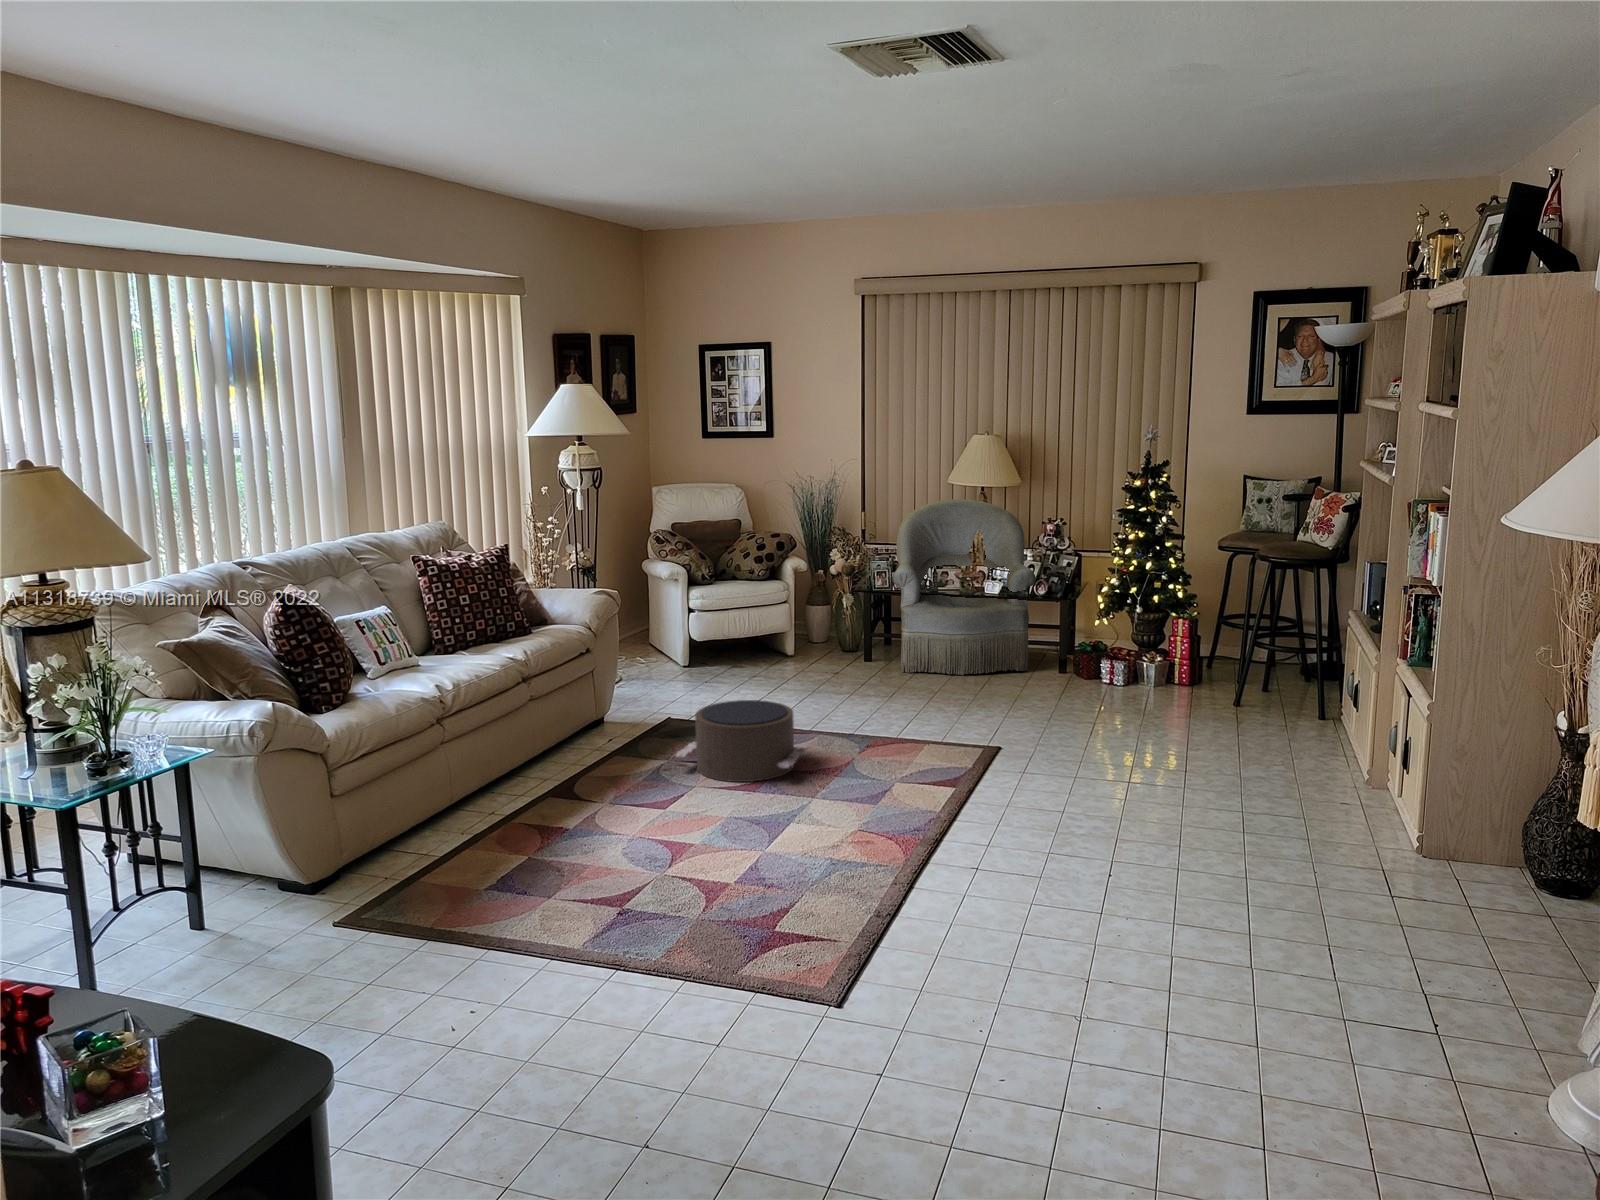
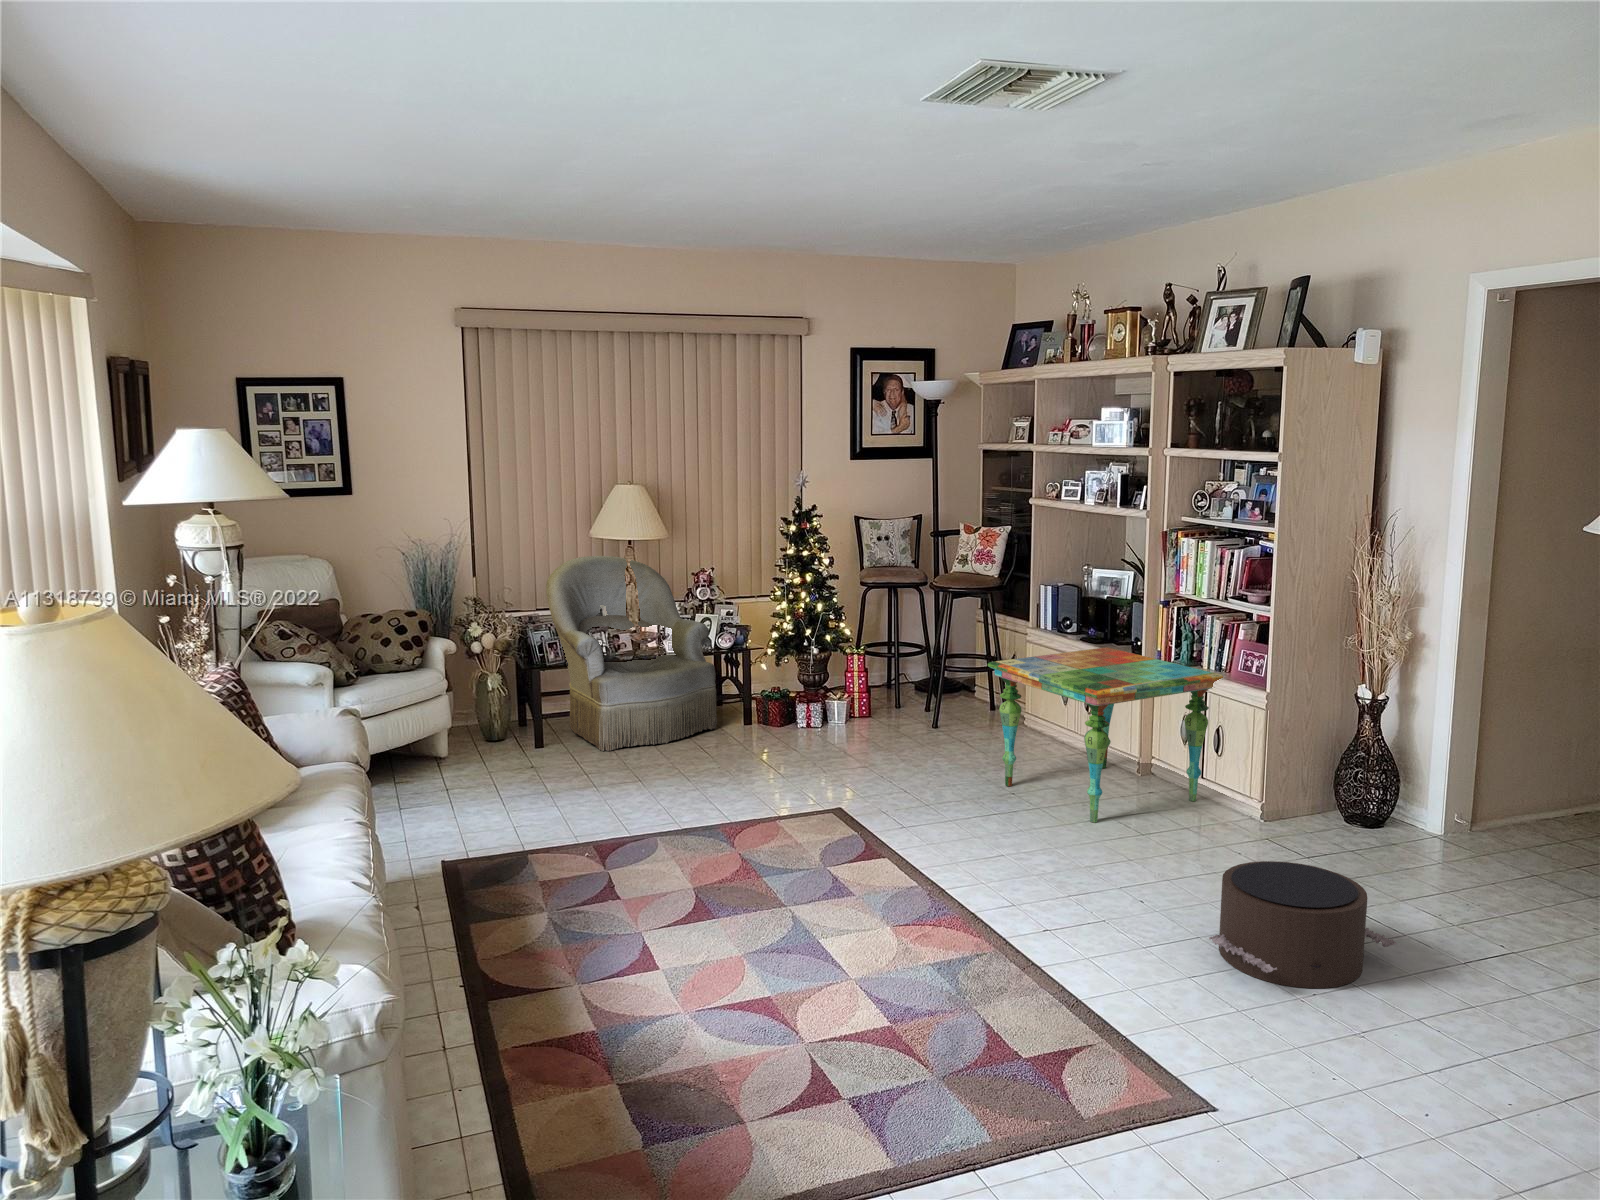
side table: none [1180,631,1415,829] -> present [988,647,1223,822]
pouf: present [676,700,806,782] -> present [1209,861,1397,988]

